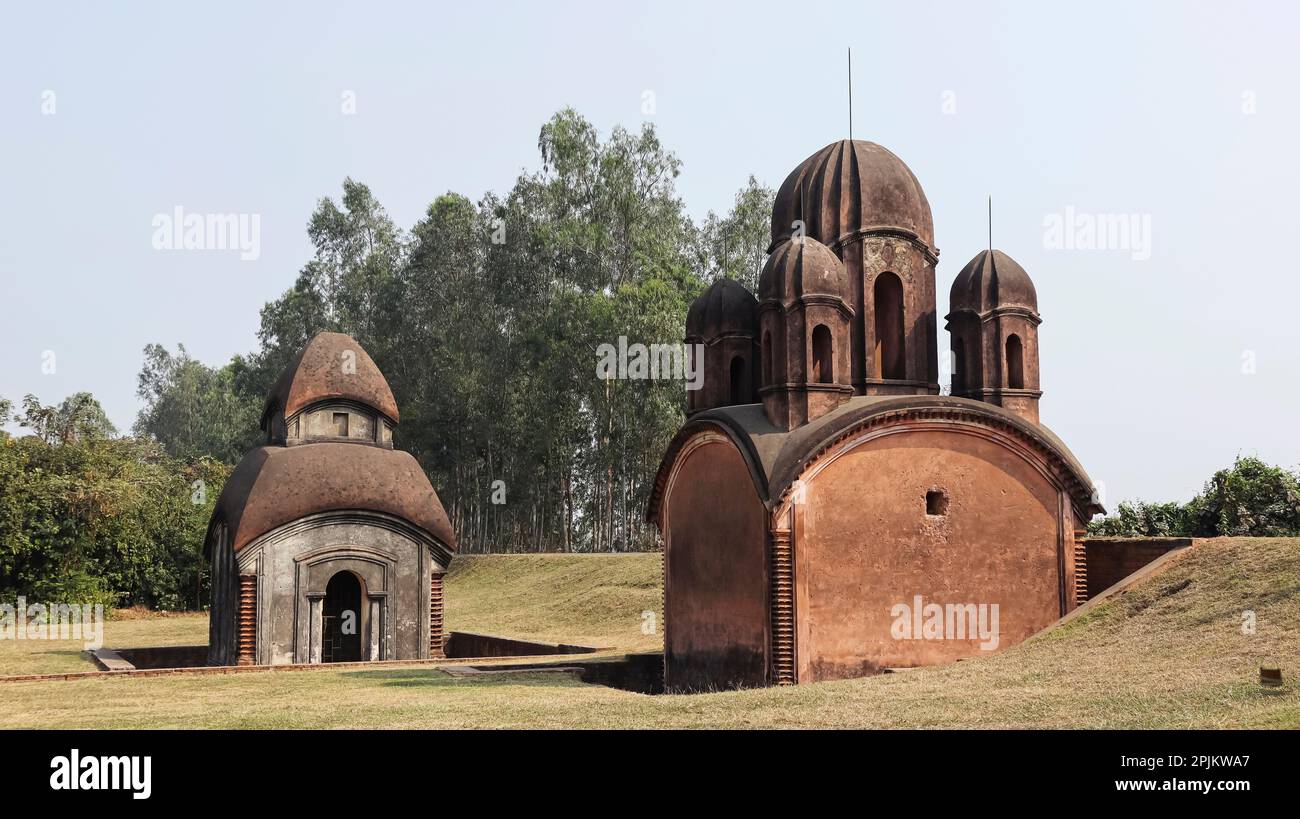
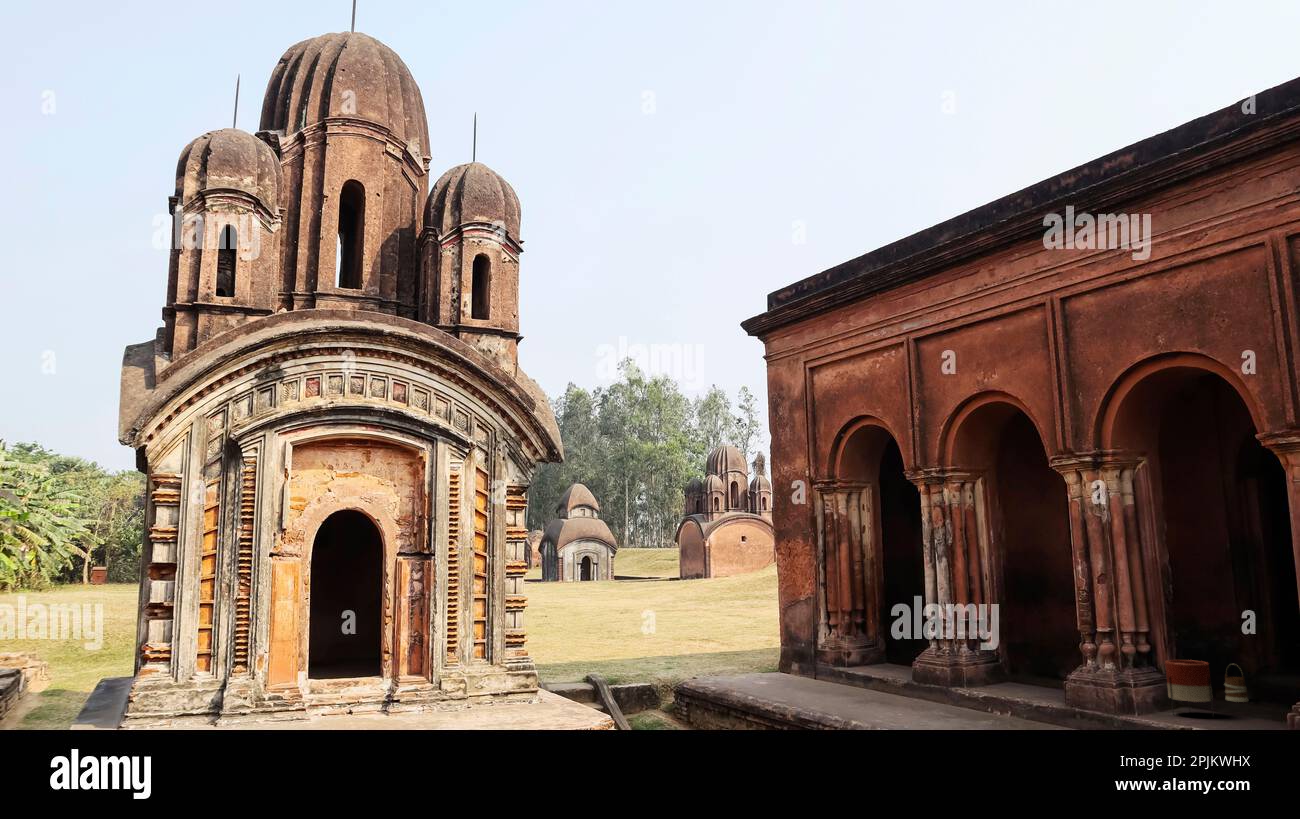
planter: none [1185,653,1235,714] -> present [1165,660,1214,717]

